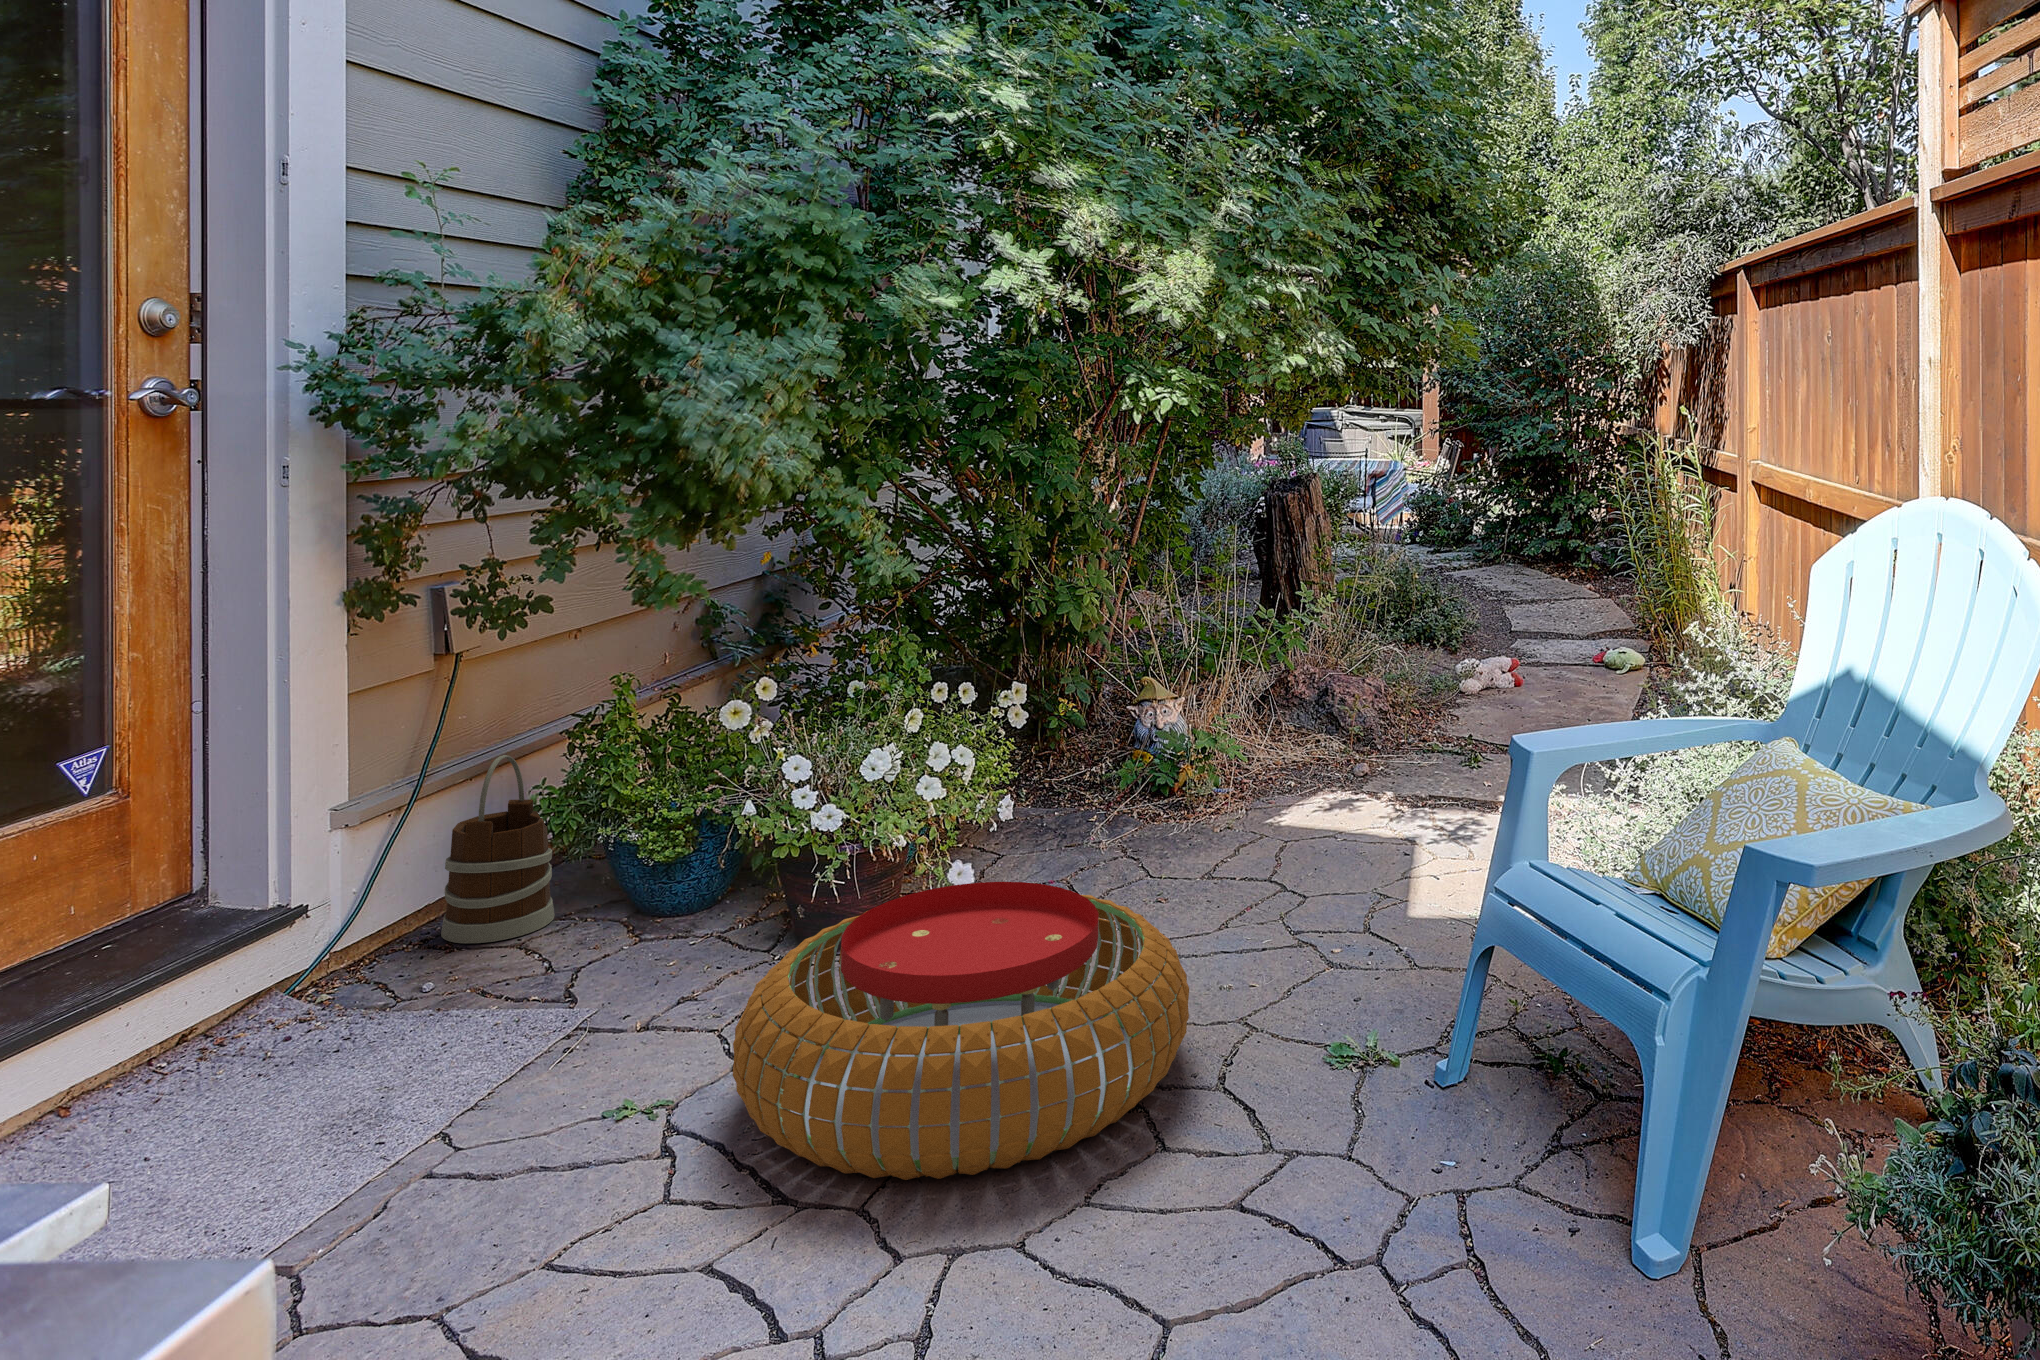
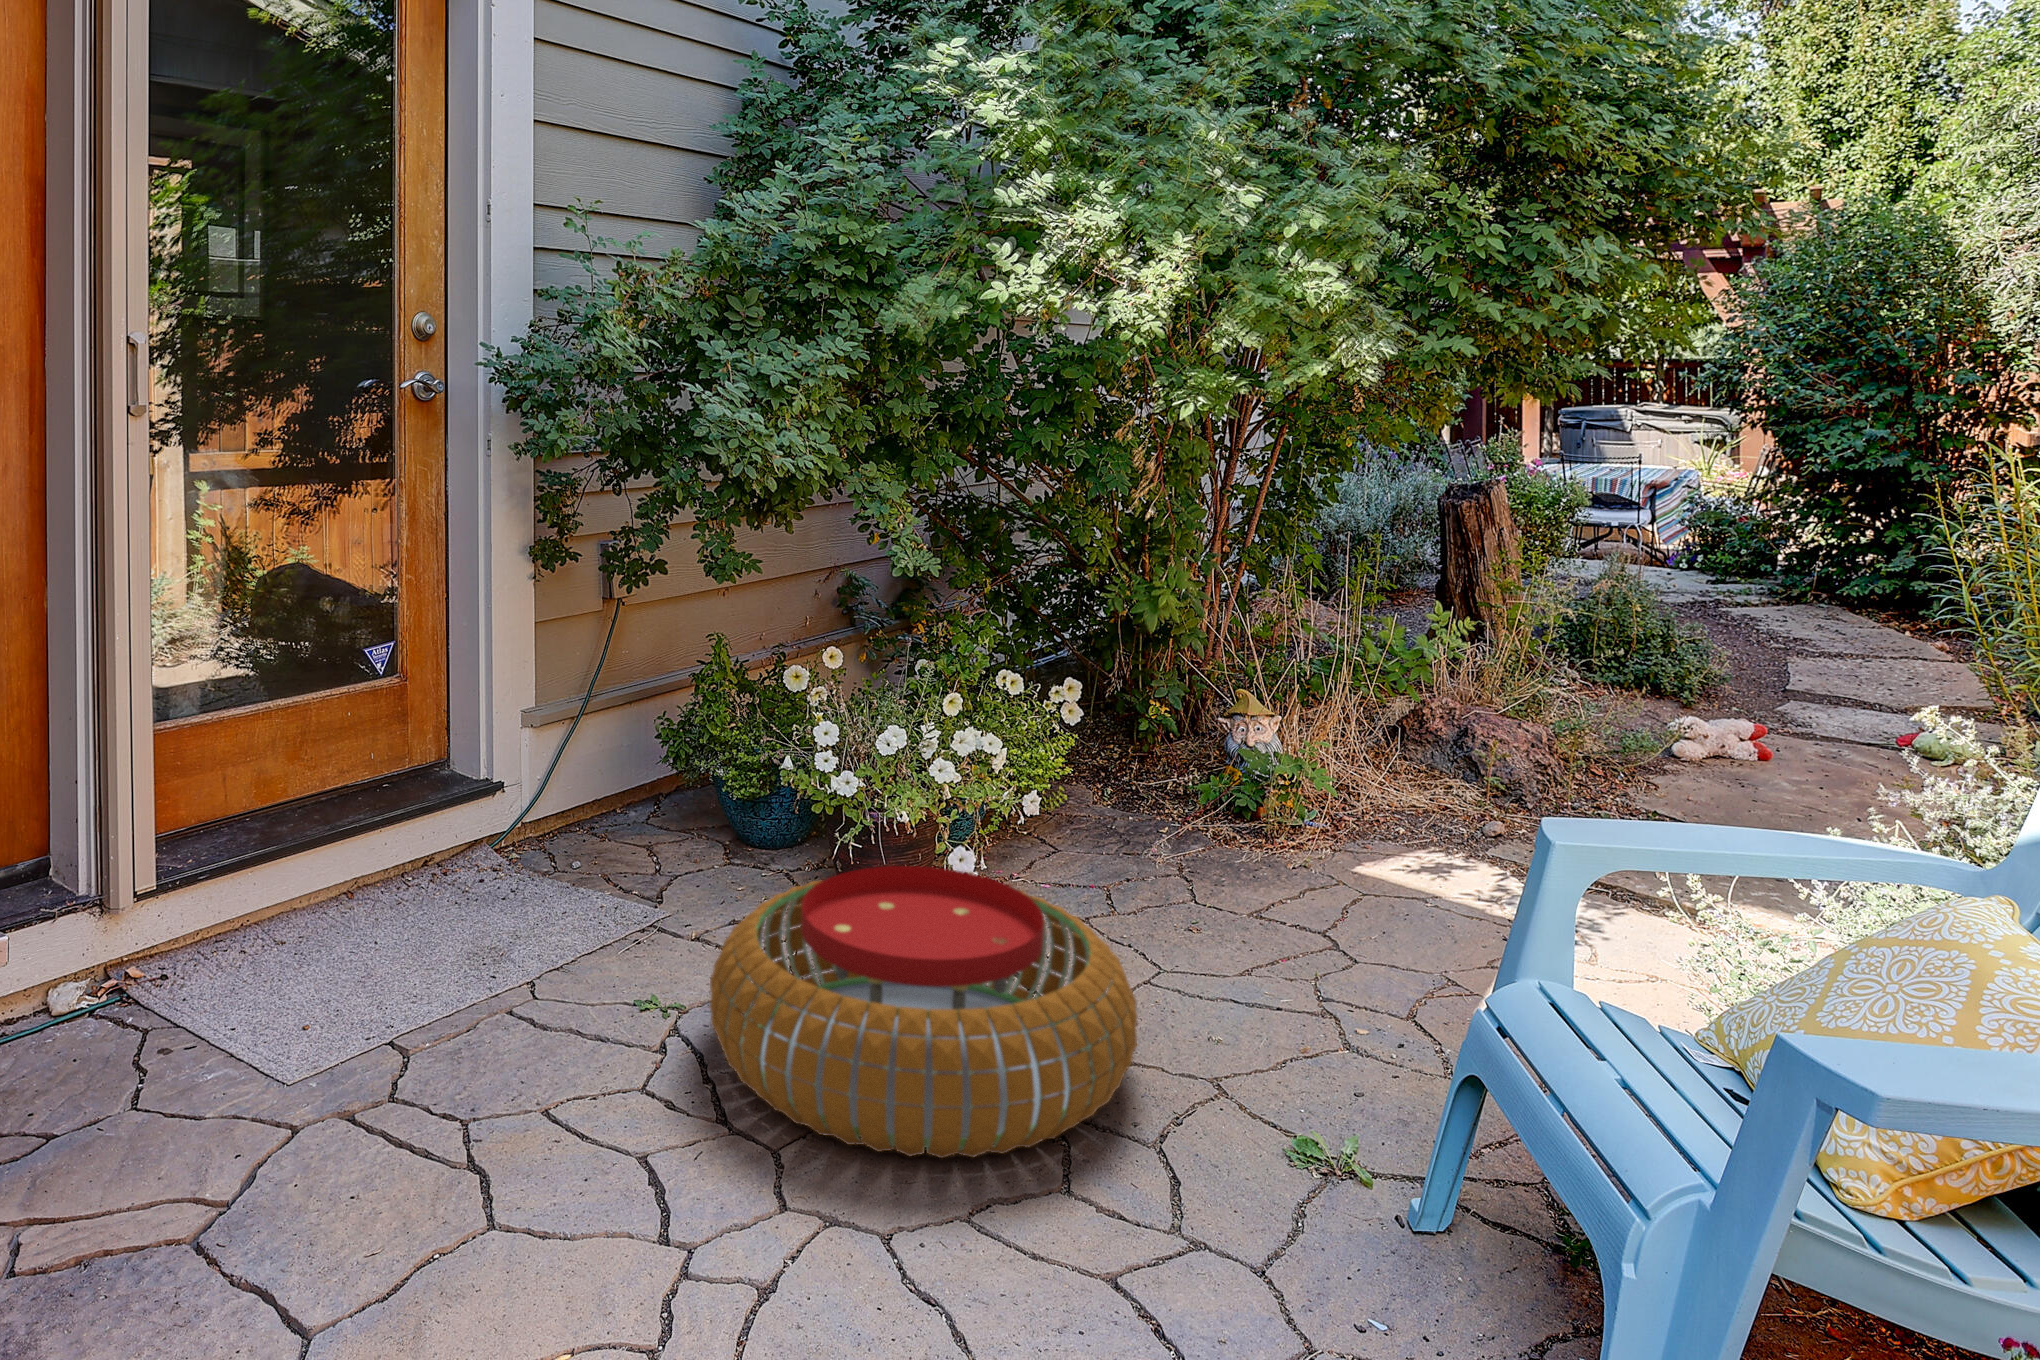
wooden bucket: present [441,755,555,943] -> none [597,684,674,835]

